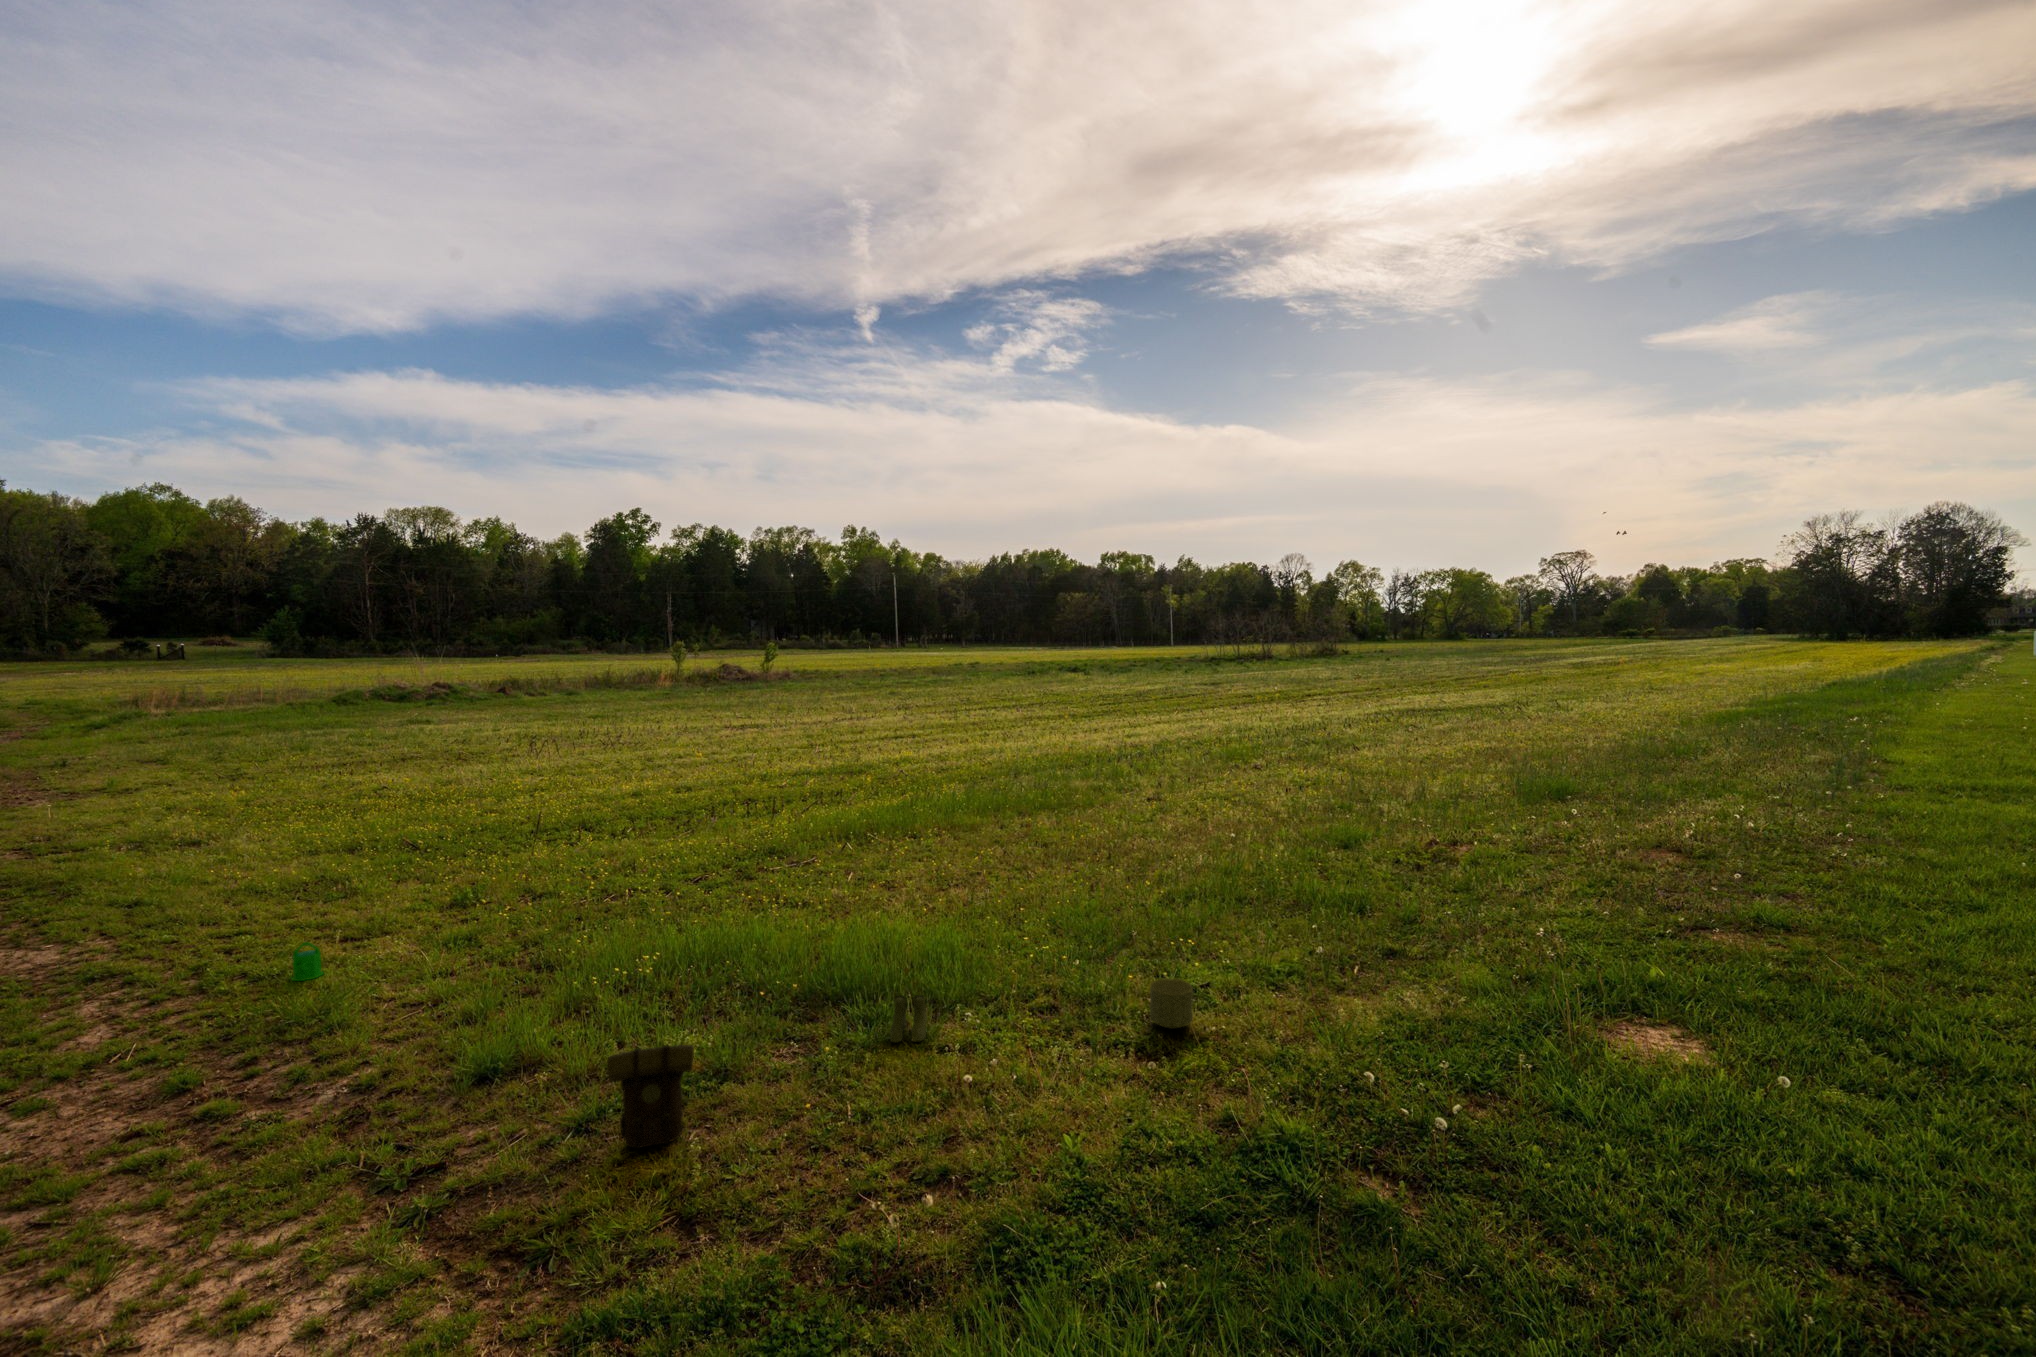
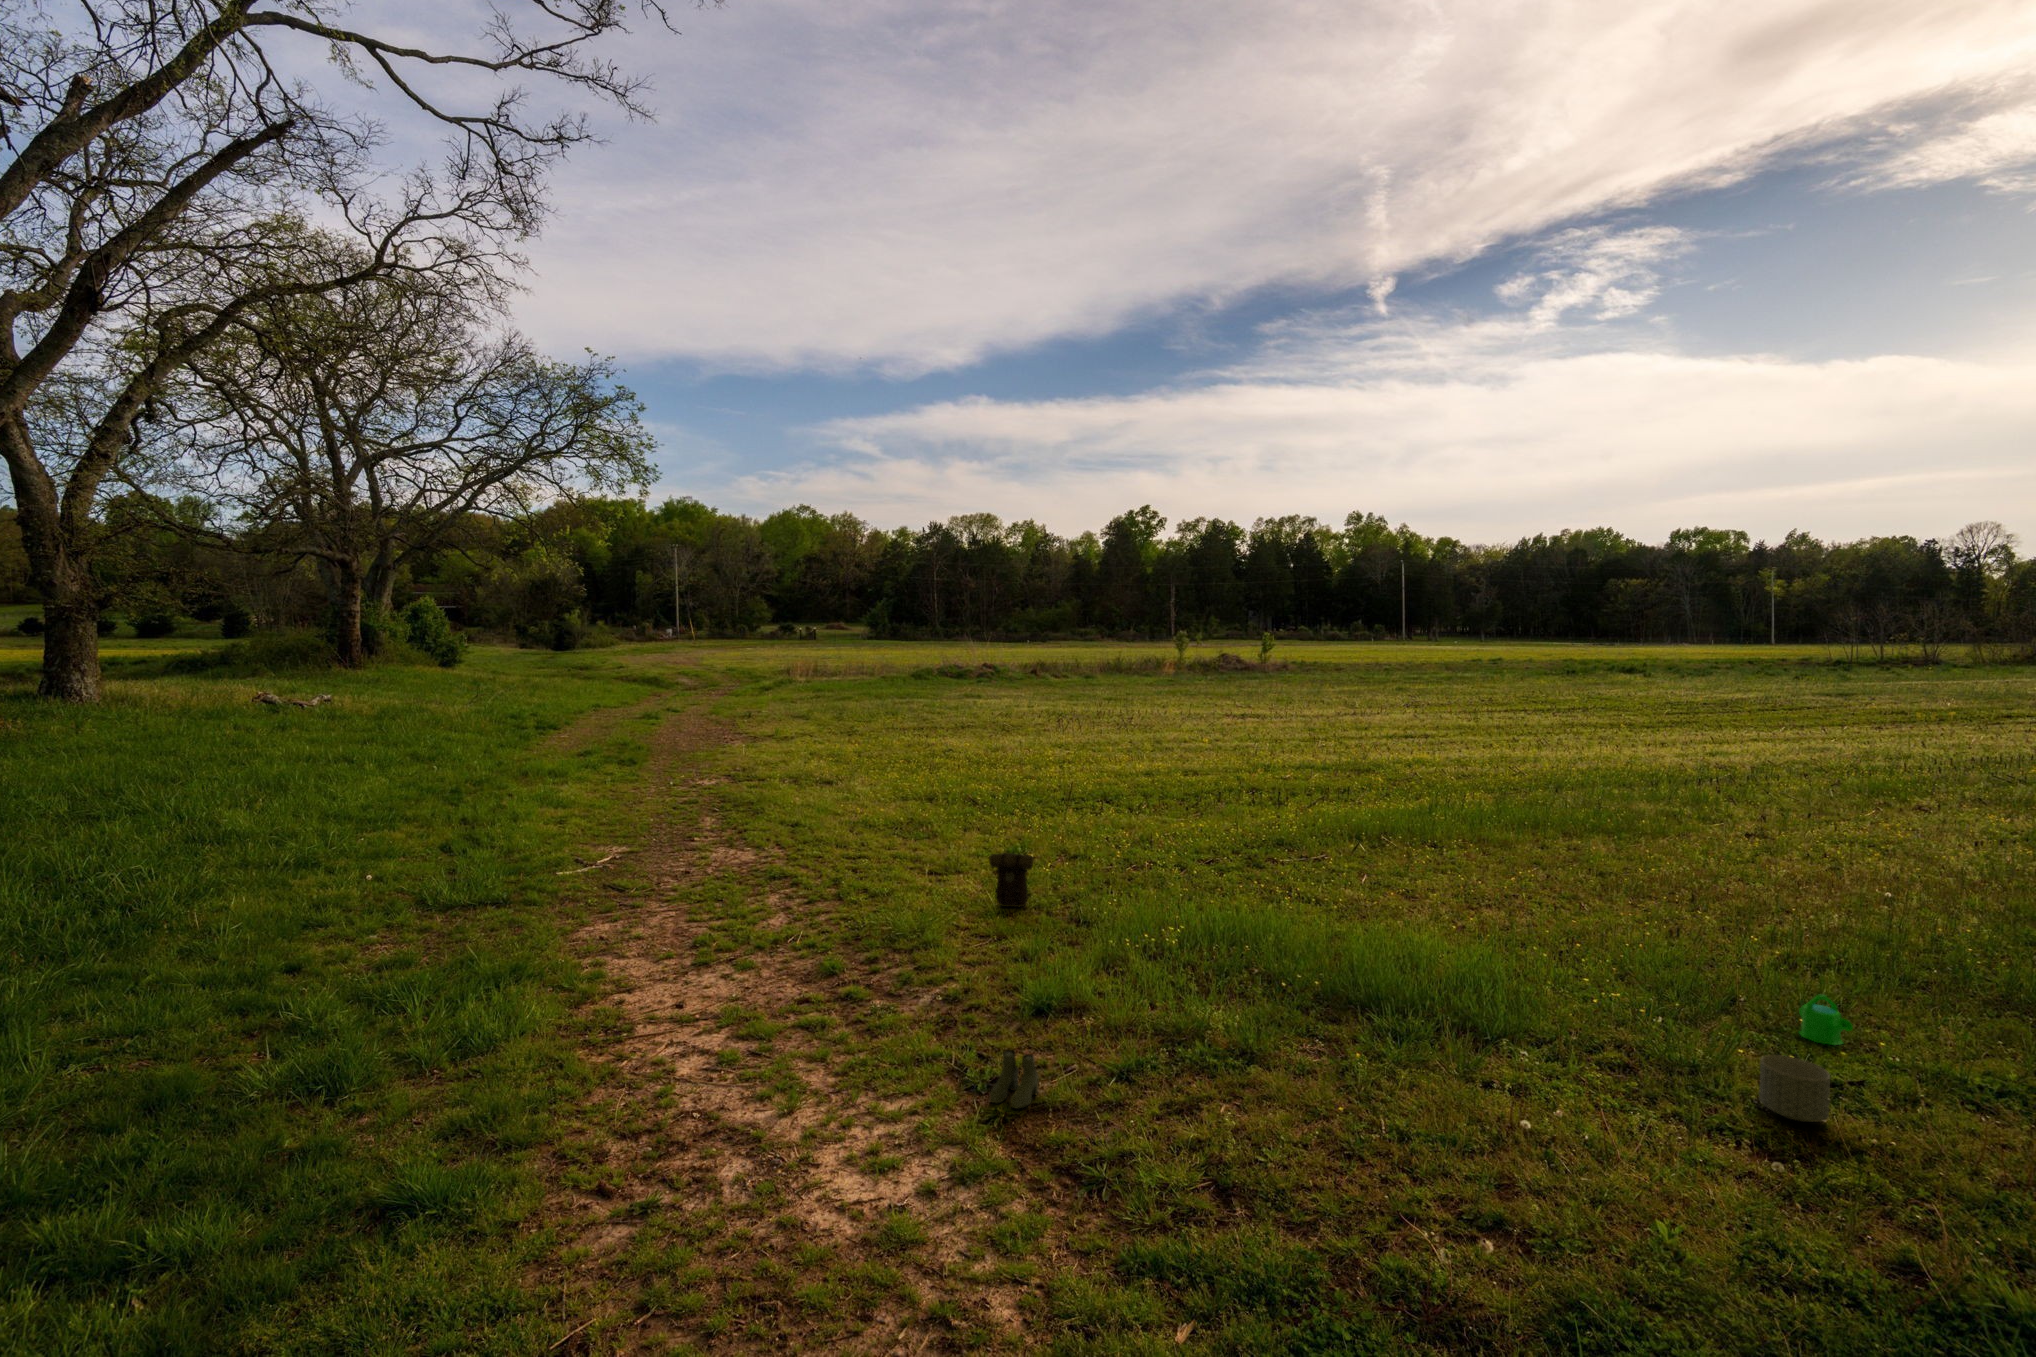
watering can: present [292,942,323,981] -> present [1799,995,1853,1045]
boots: present [890,995,927,1043] -> present [989,1050,1039,1109]
backpack: present [607,1045,694,1148] -> present [989,853,1034,908]

